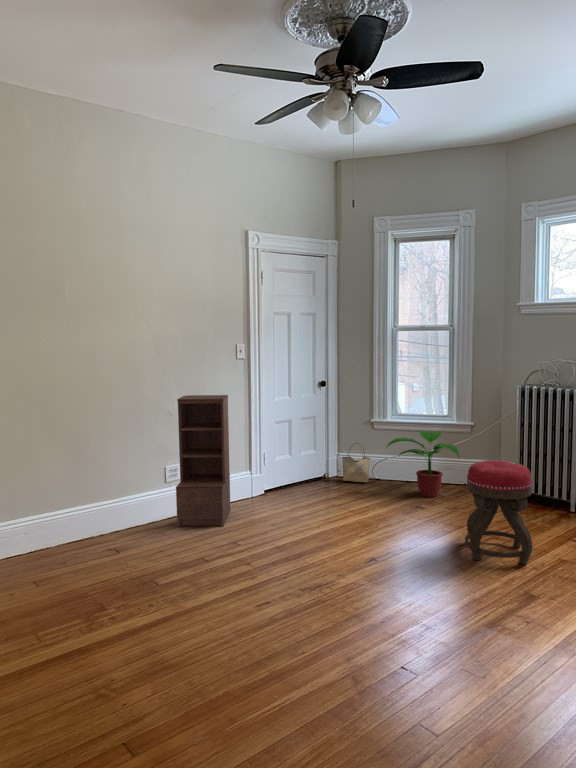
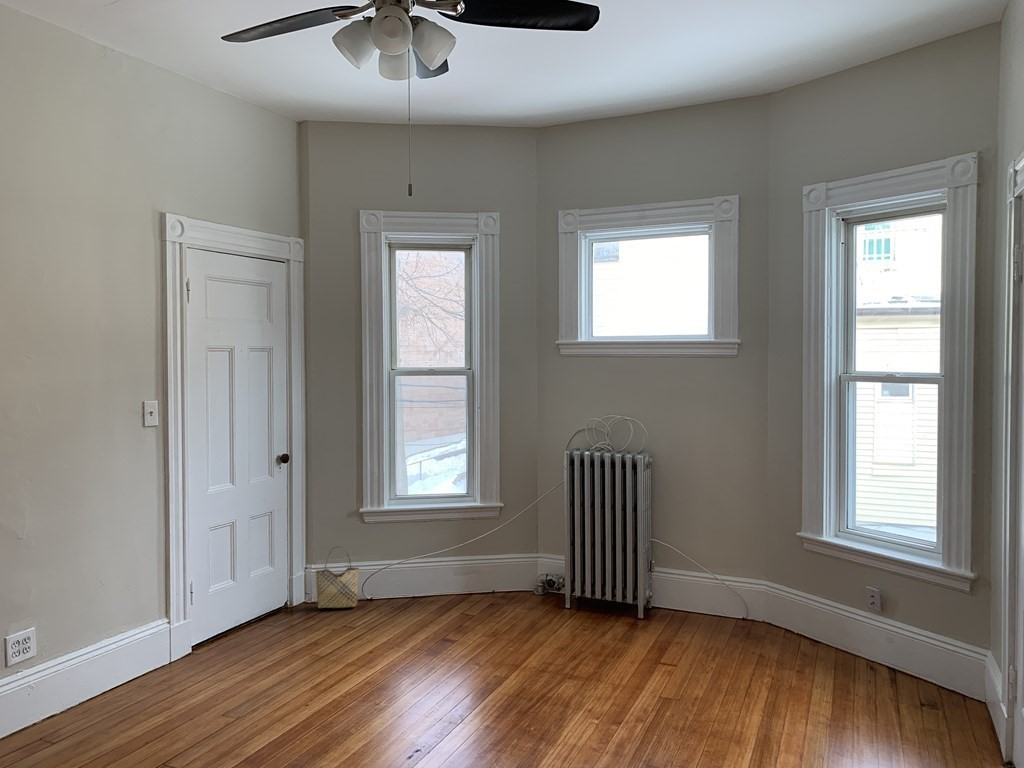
bookshelf: present [176,395,230,526] -> none [38,493,139,748]
potted plant: present [387,431,459,497] -> none [391,521,498,620]
ottoman: present [465,460,532,564] -> none [535,568,631,719]

